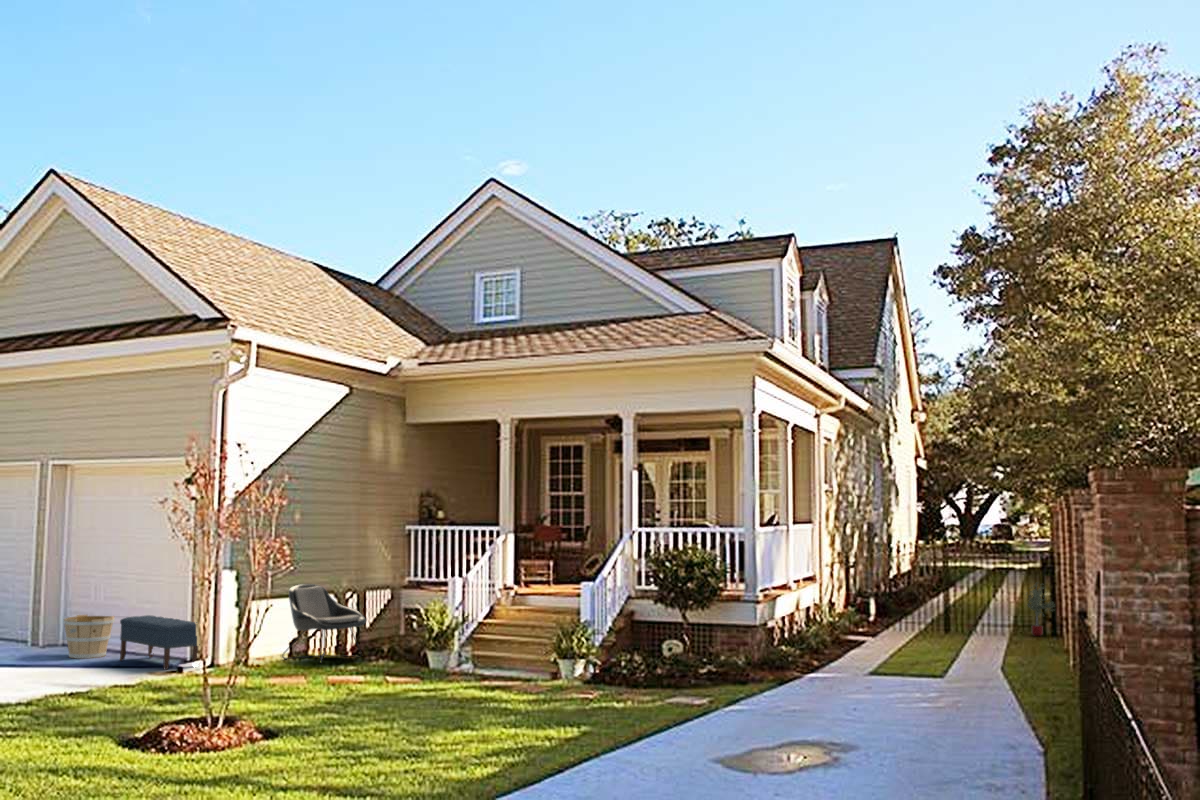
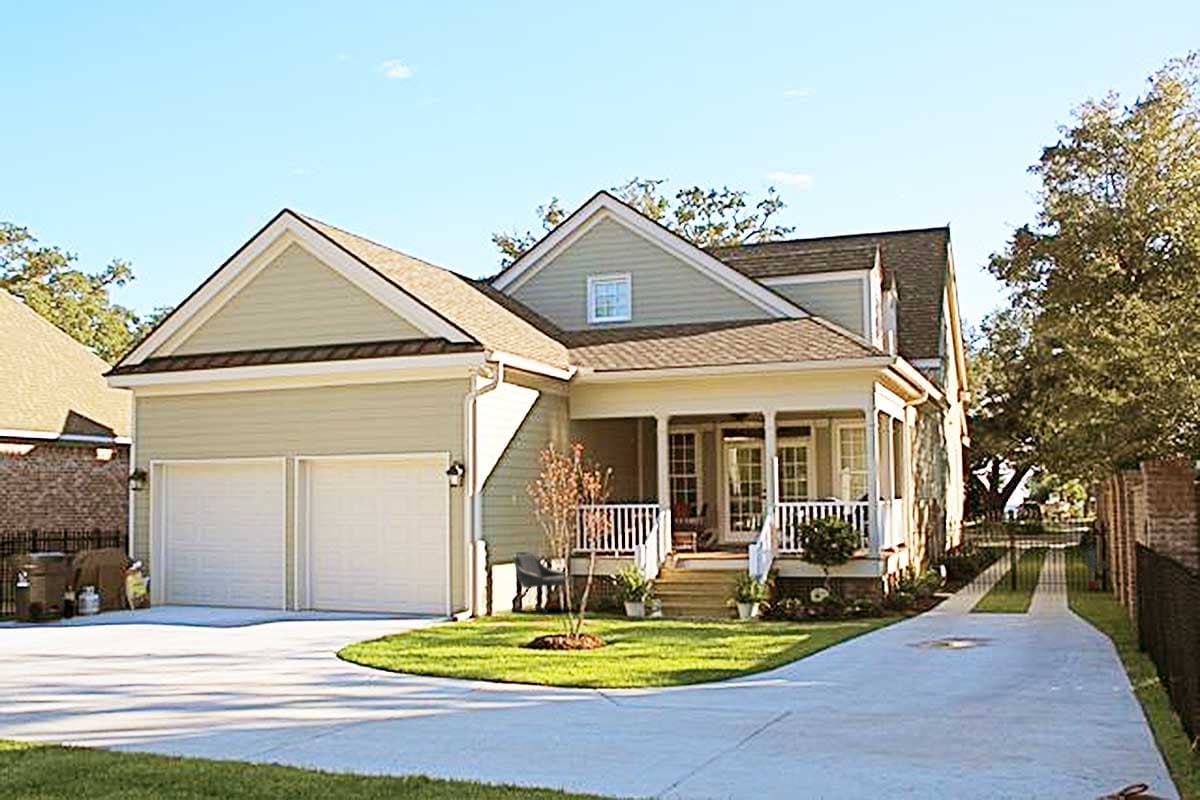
wooden bucket: present [64,615,115,659] -> none [335,580,372,613]
bench: present [120,615,200,670] -> none [386,578,459,618]

